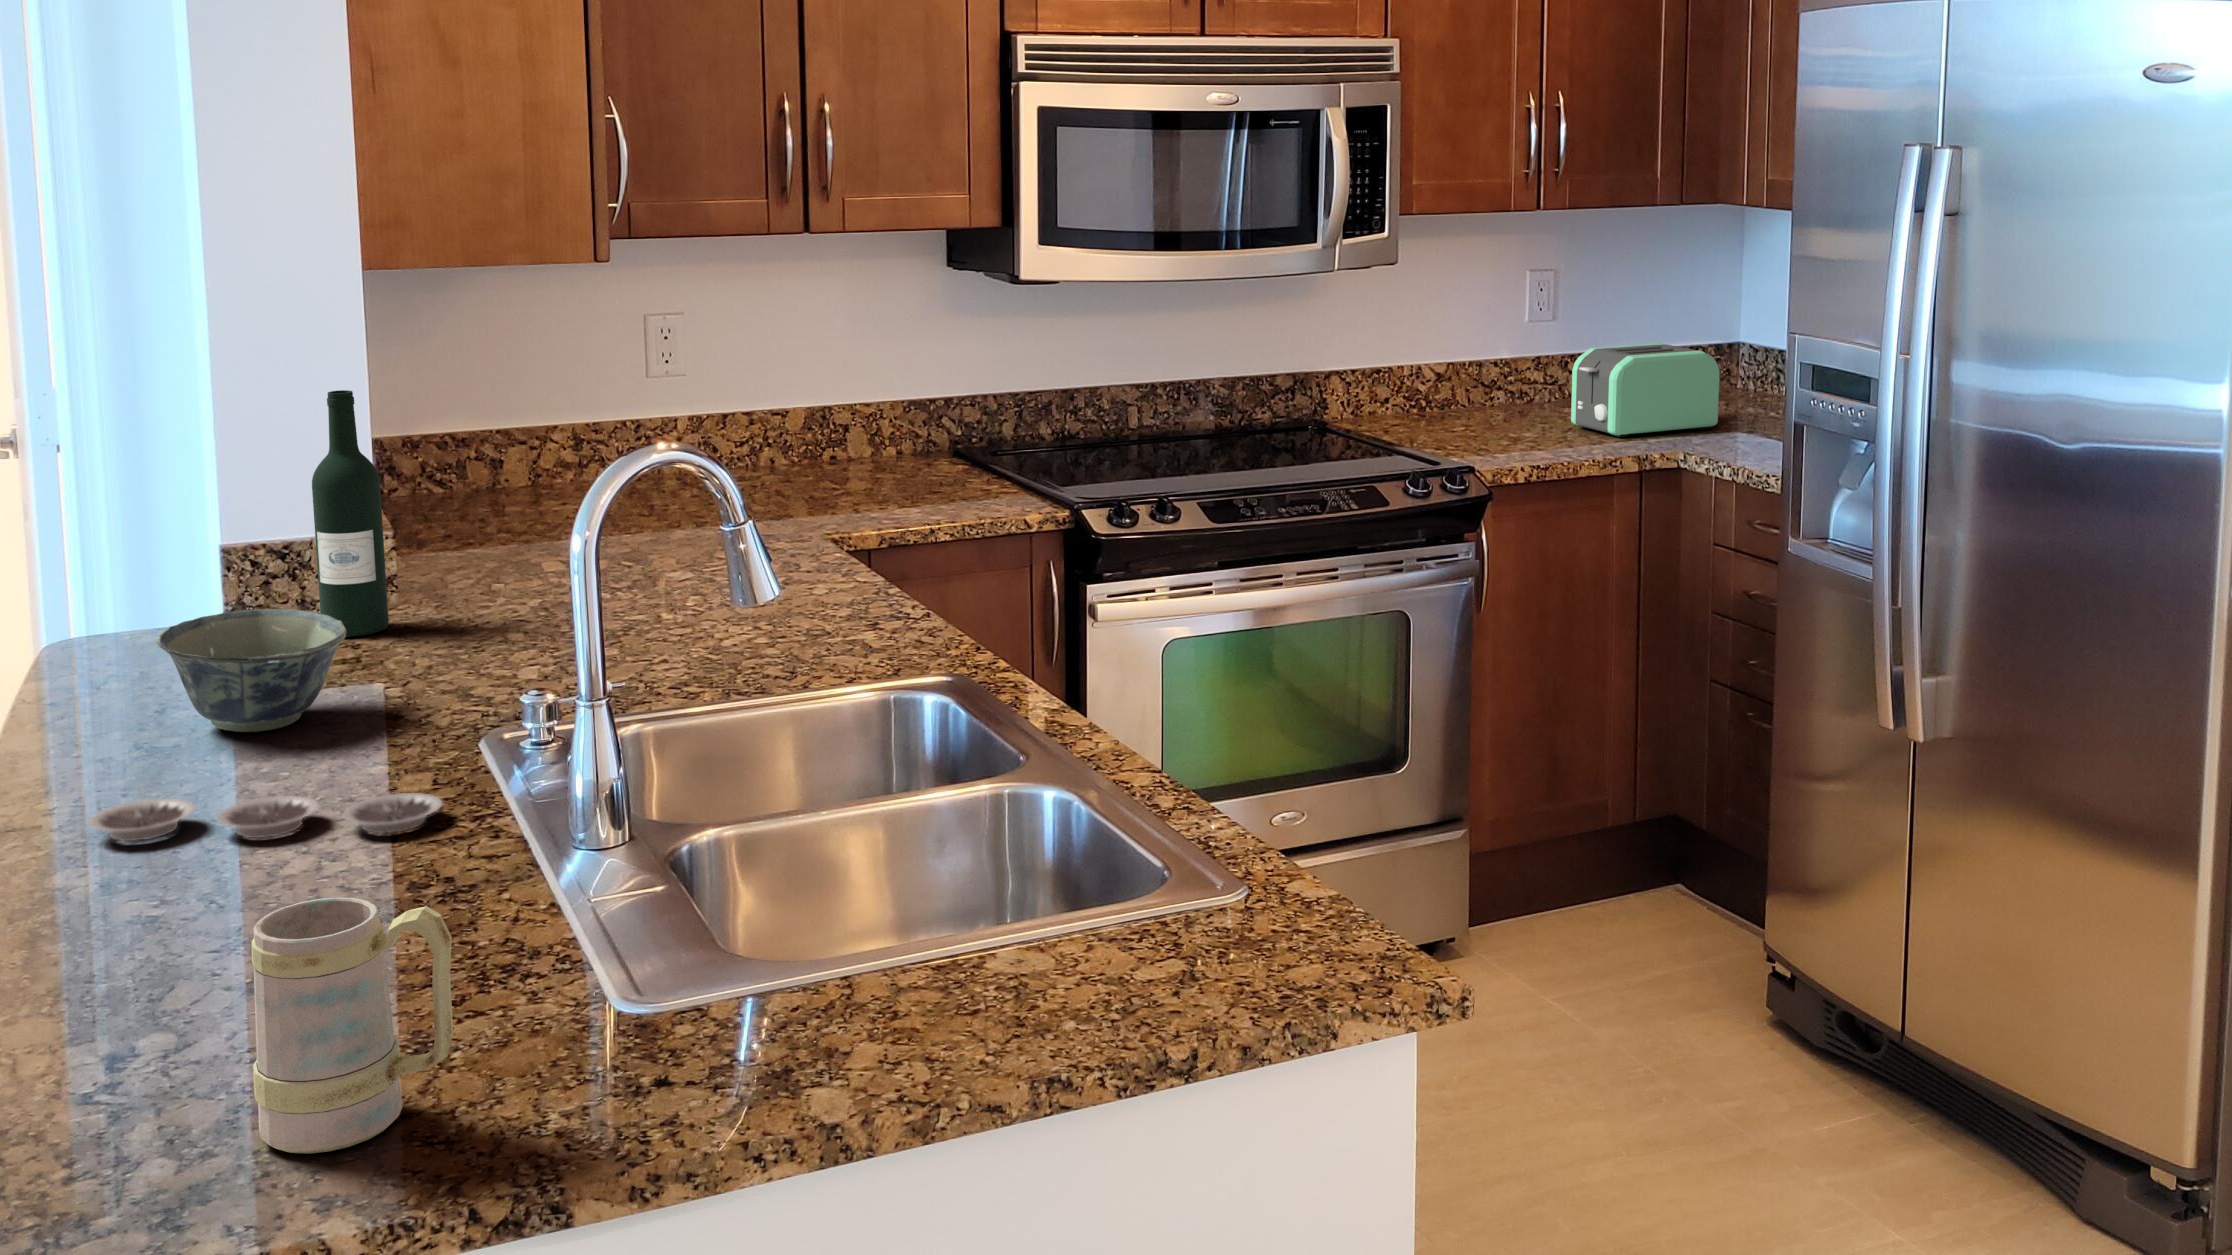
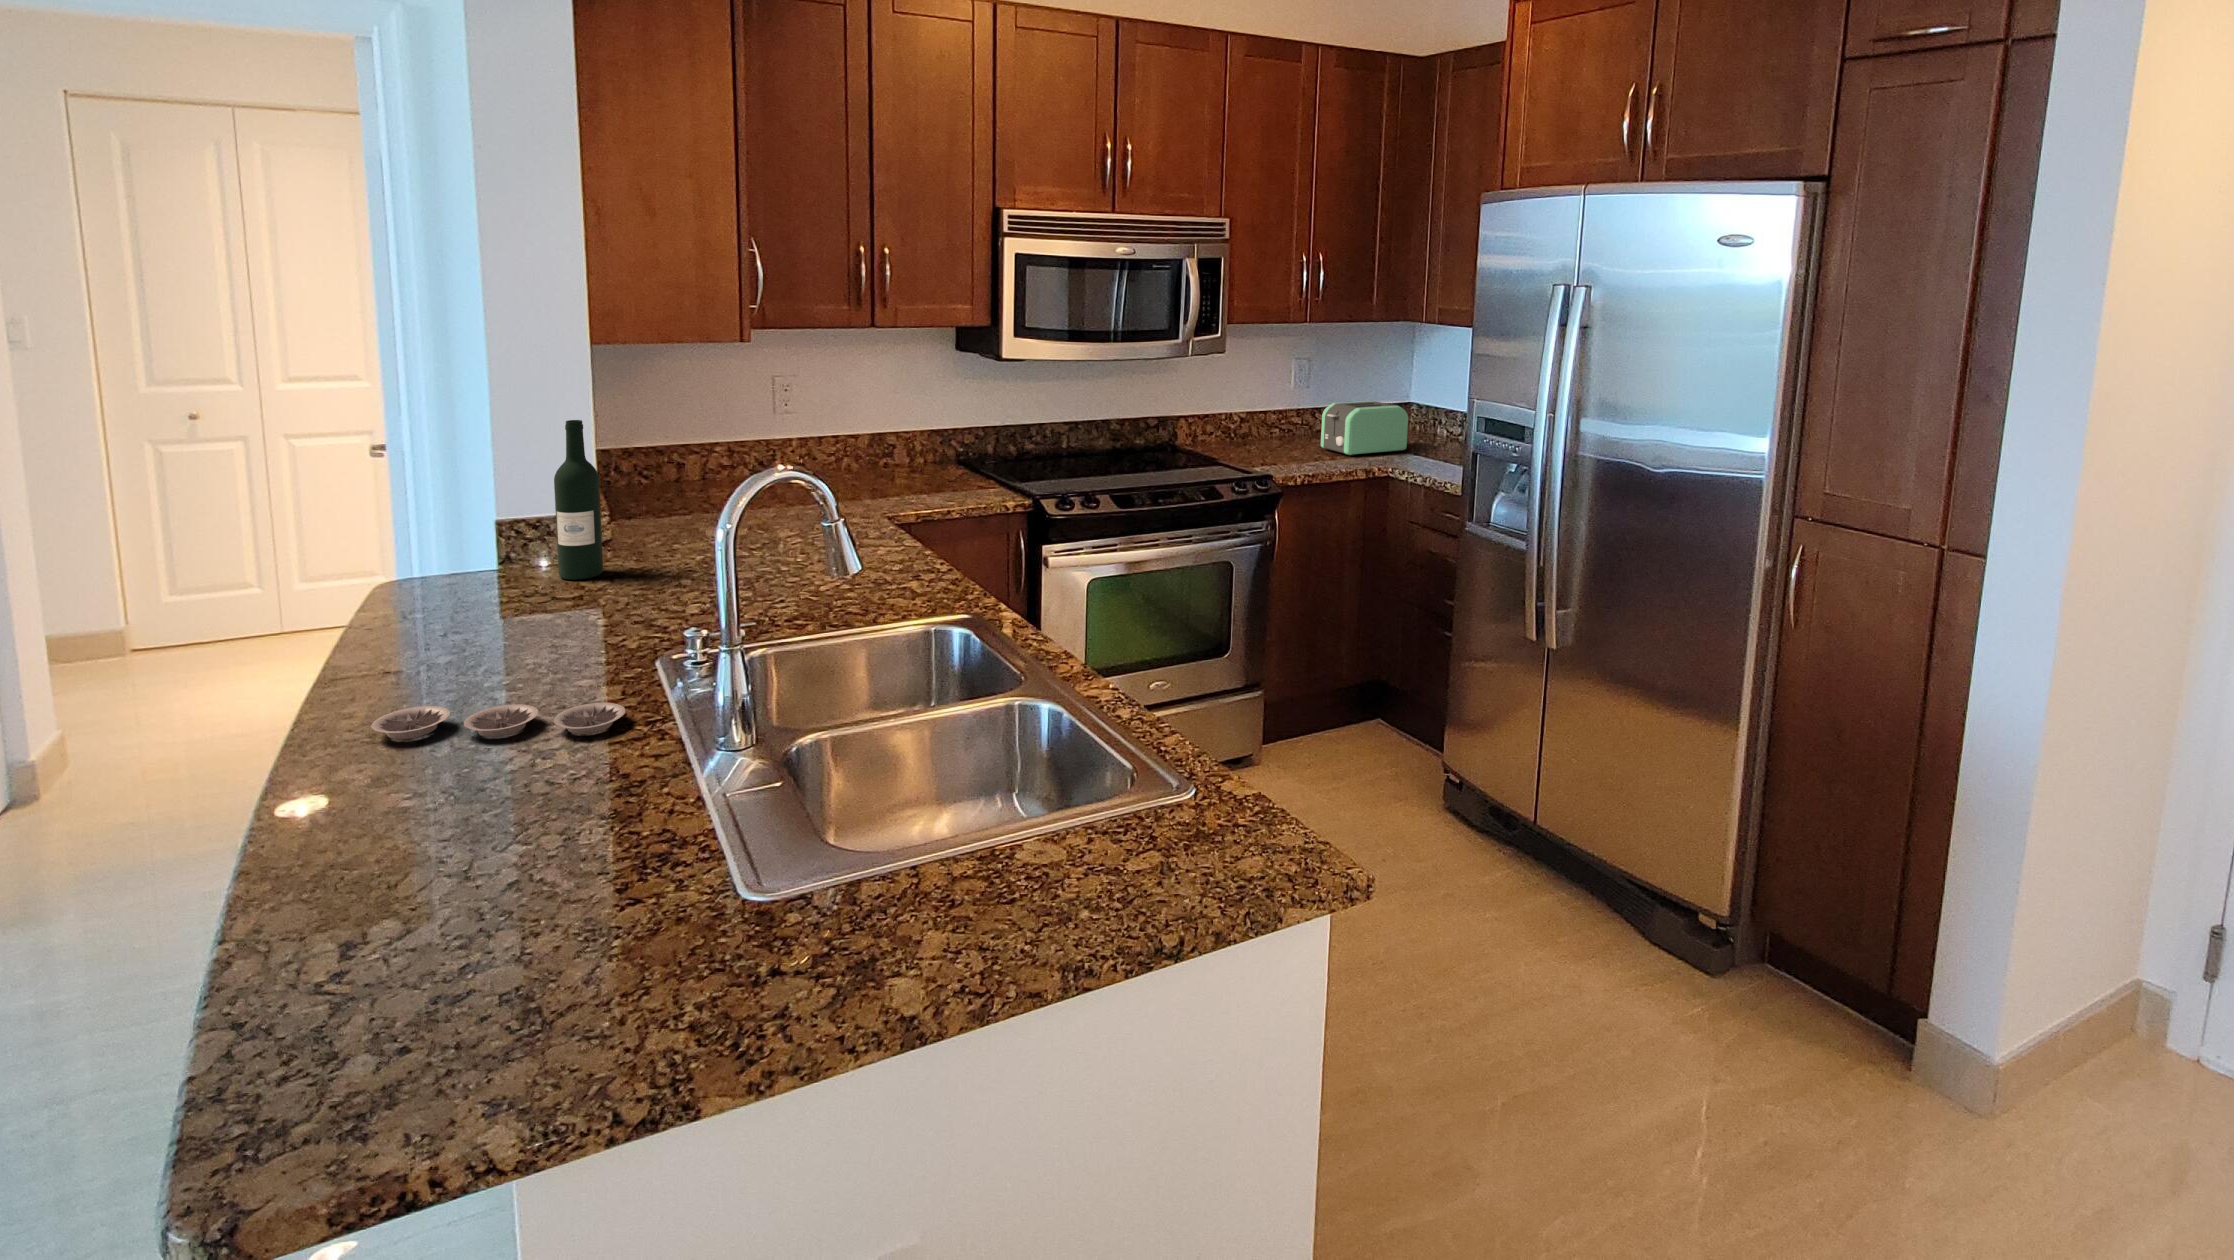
bowl: present [156,609,346,732] -> none [437,566,569,651]
mug: present [252,897,453,1154] -> none [445,831,610,1047]

